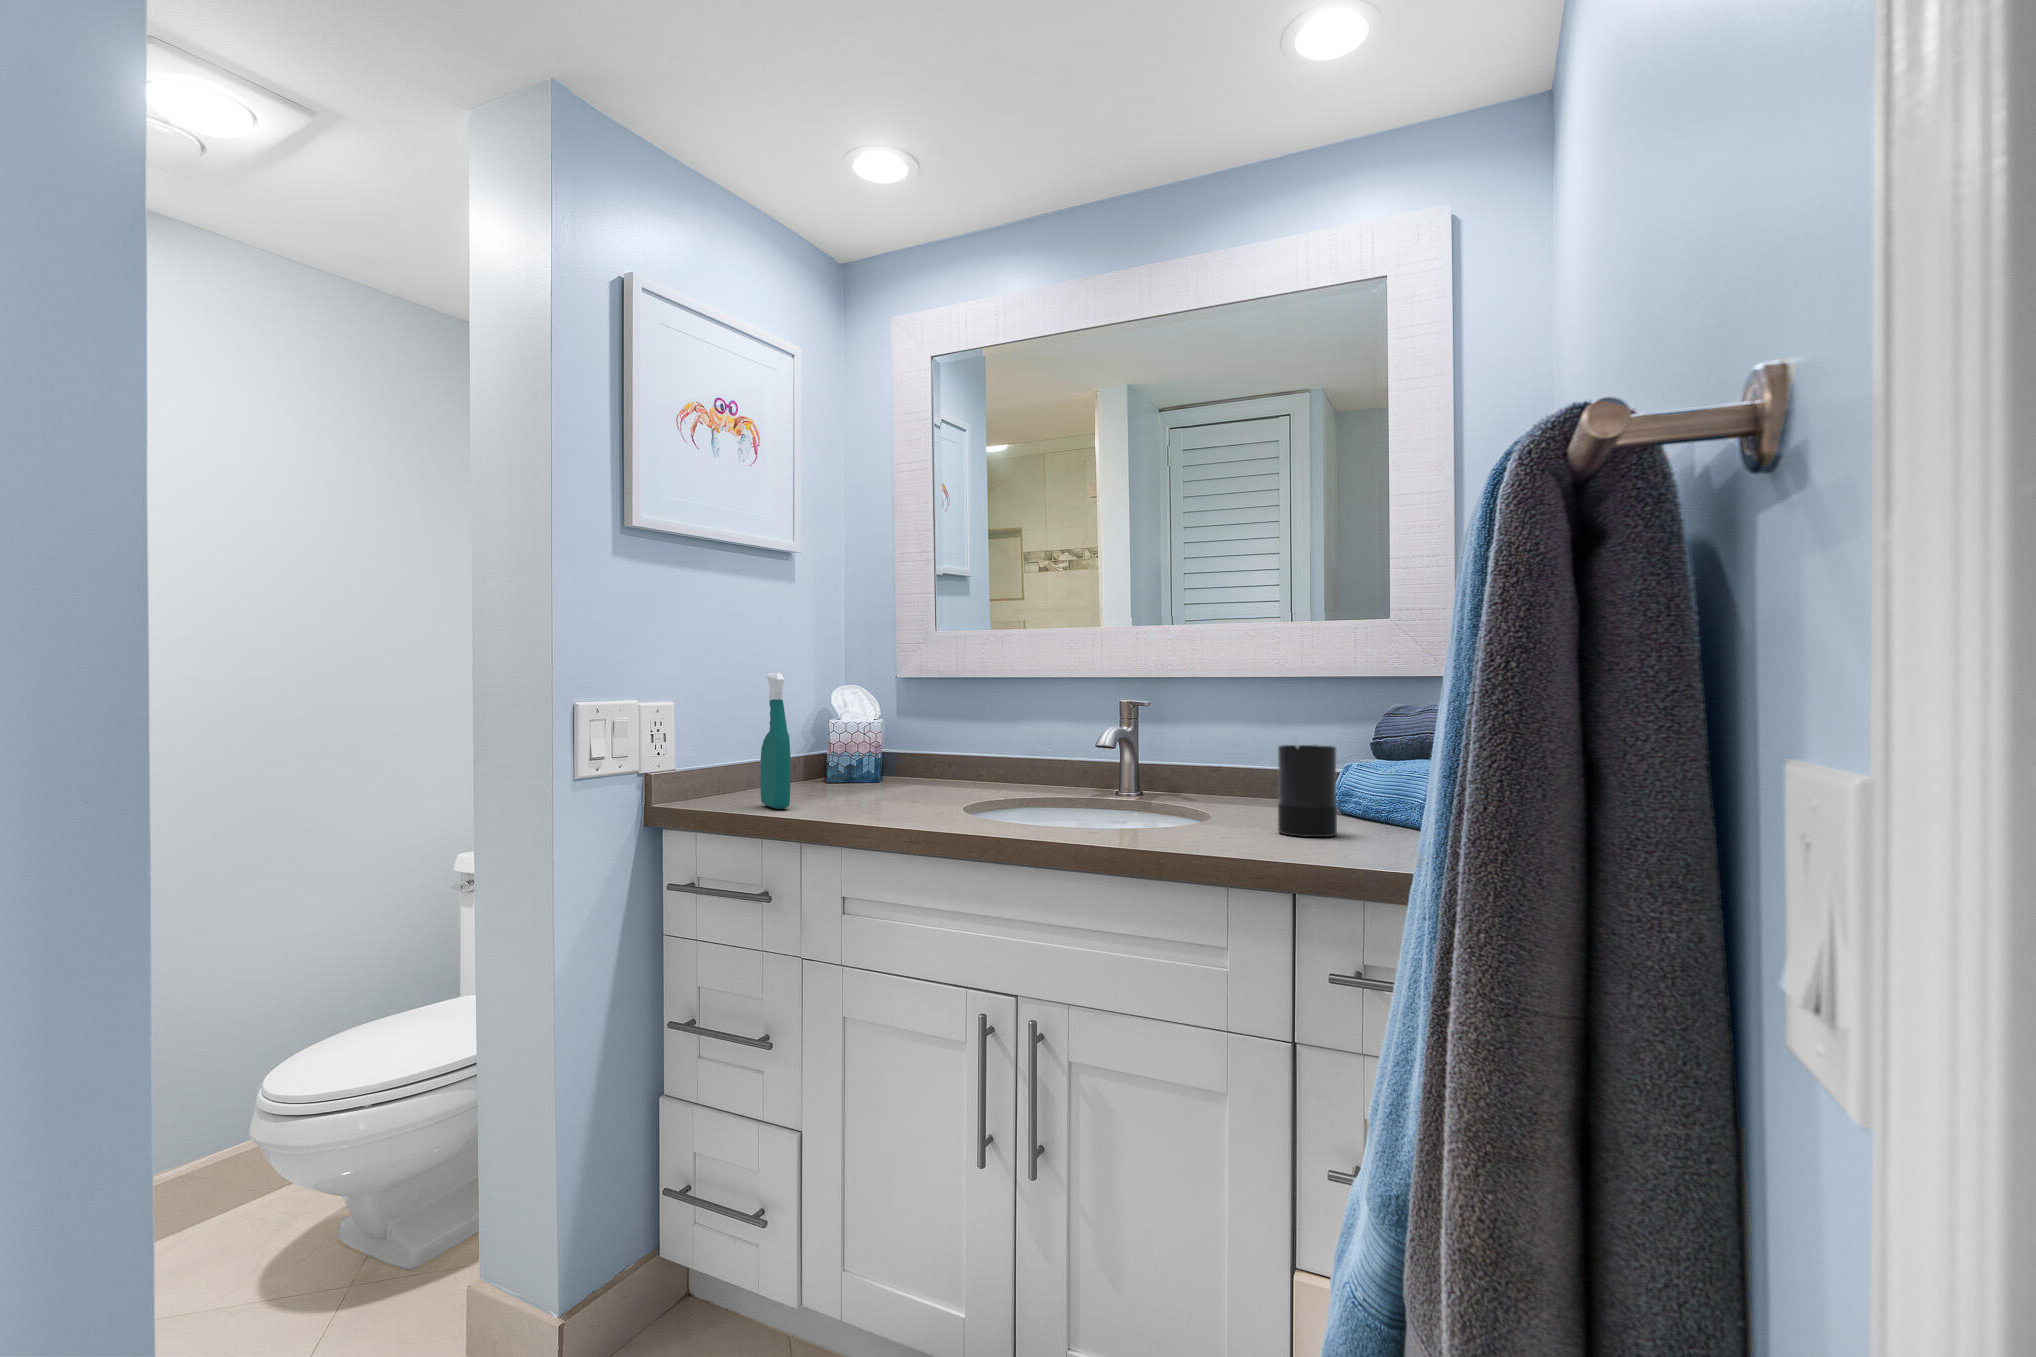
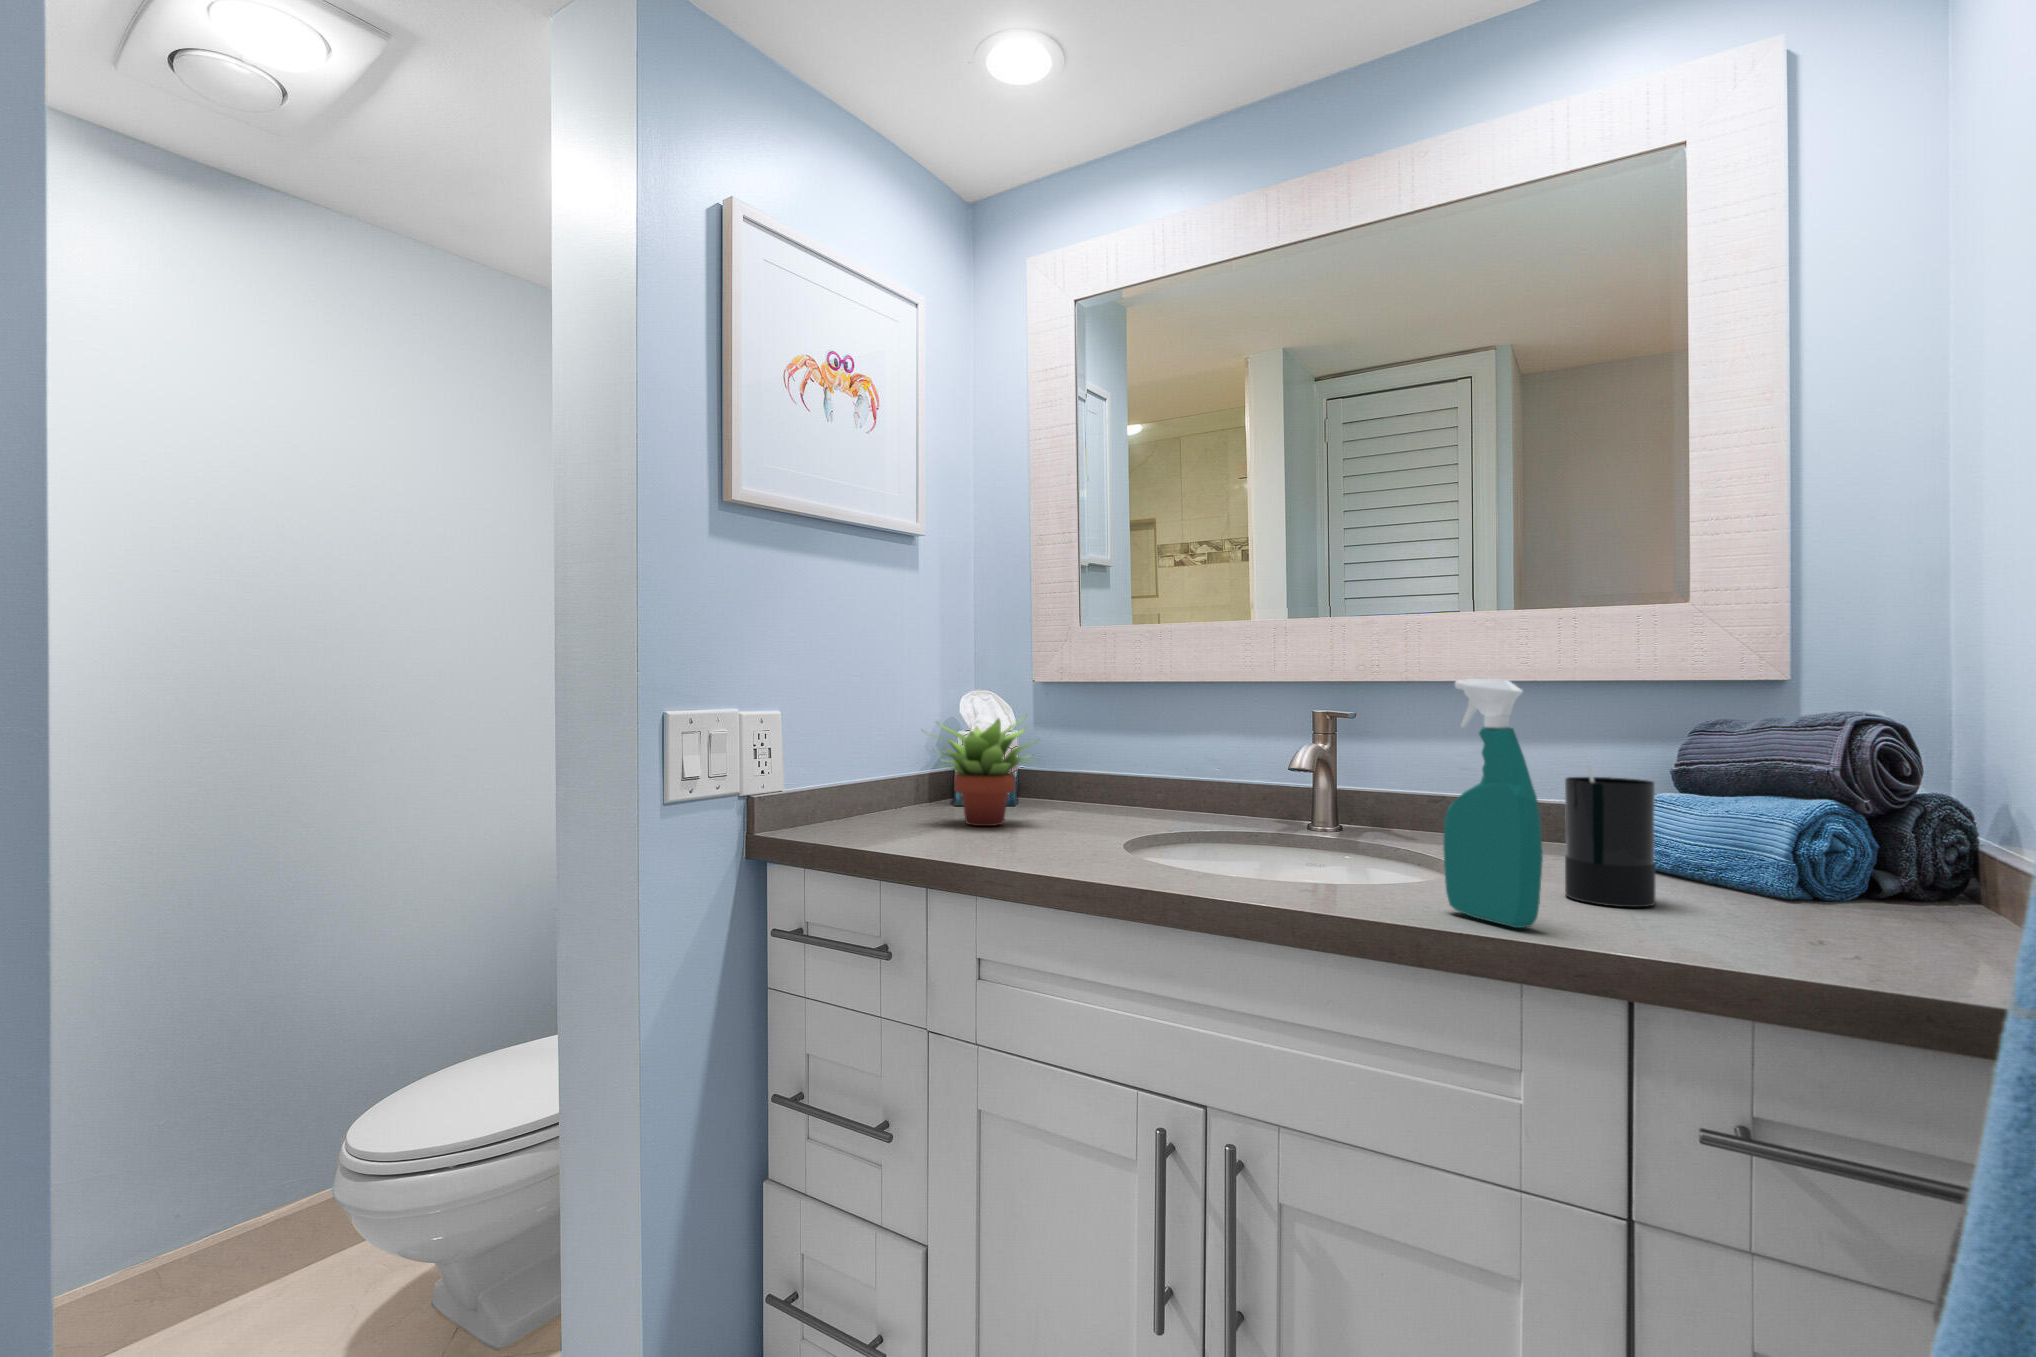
spray bottle: present [760,673,791,809] -> present [1443,679,1543,928]
succulent plant: none [796,704,897,798] -> present [937,716,1036,826]

